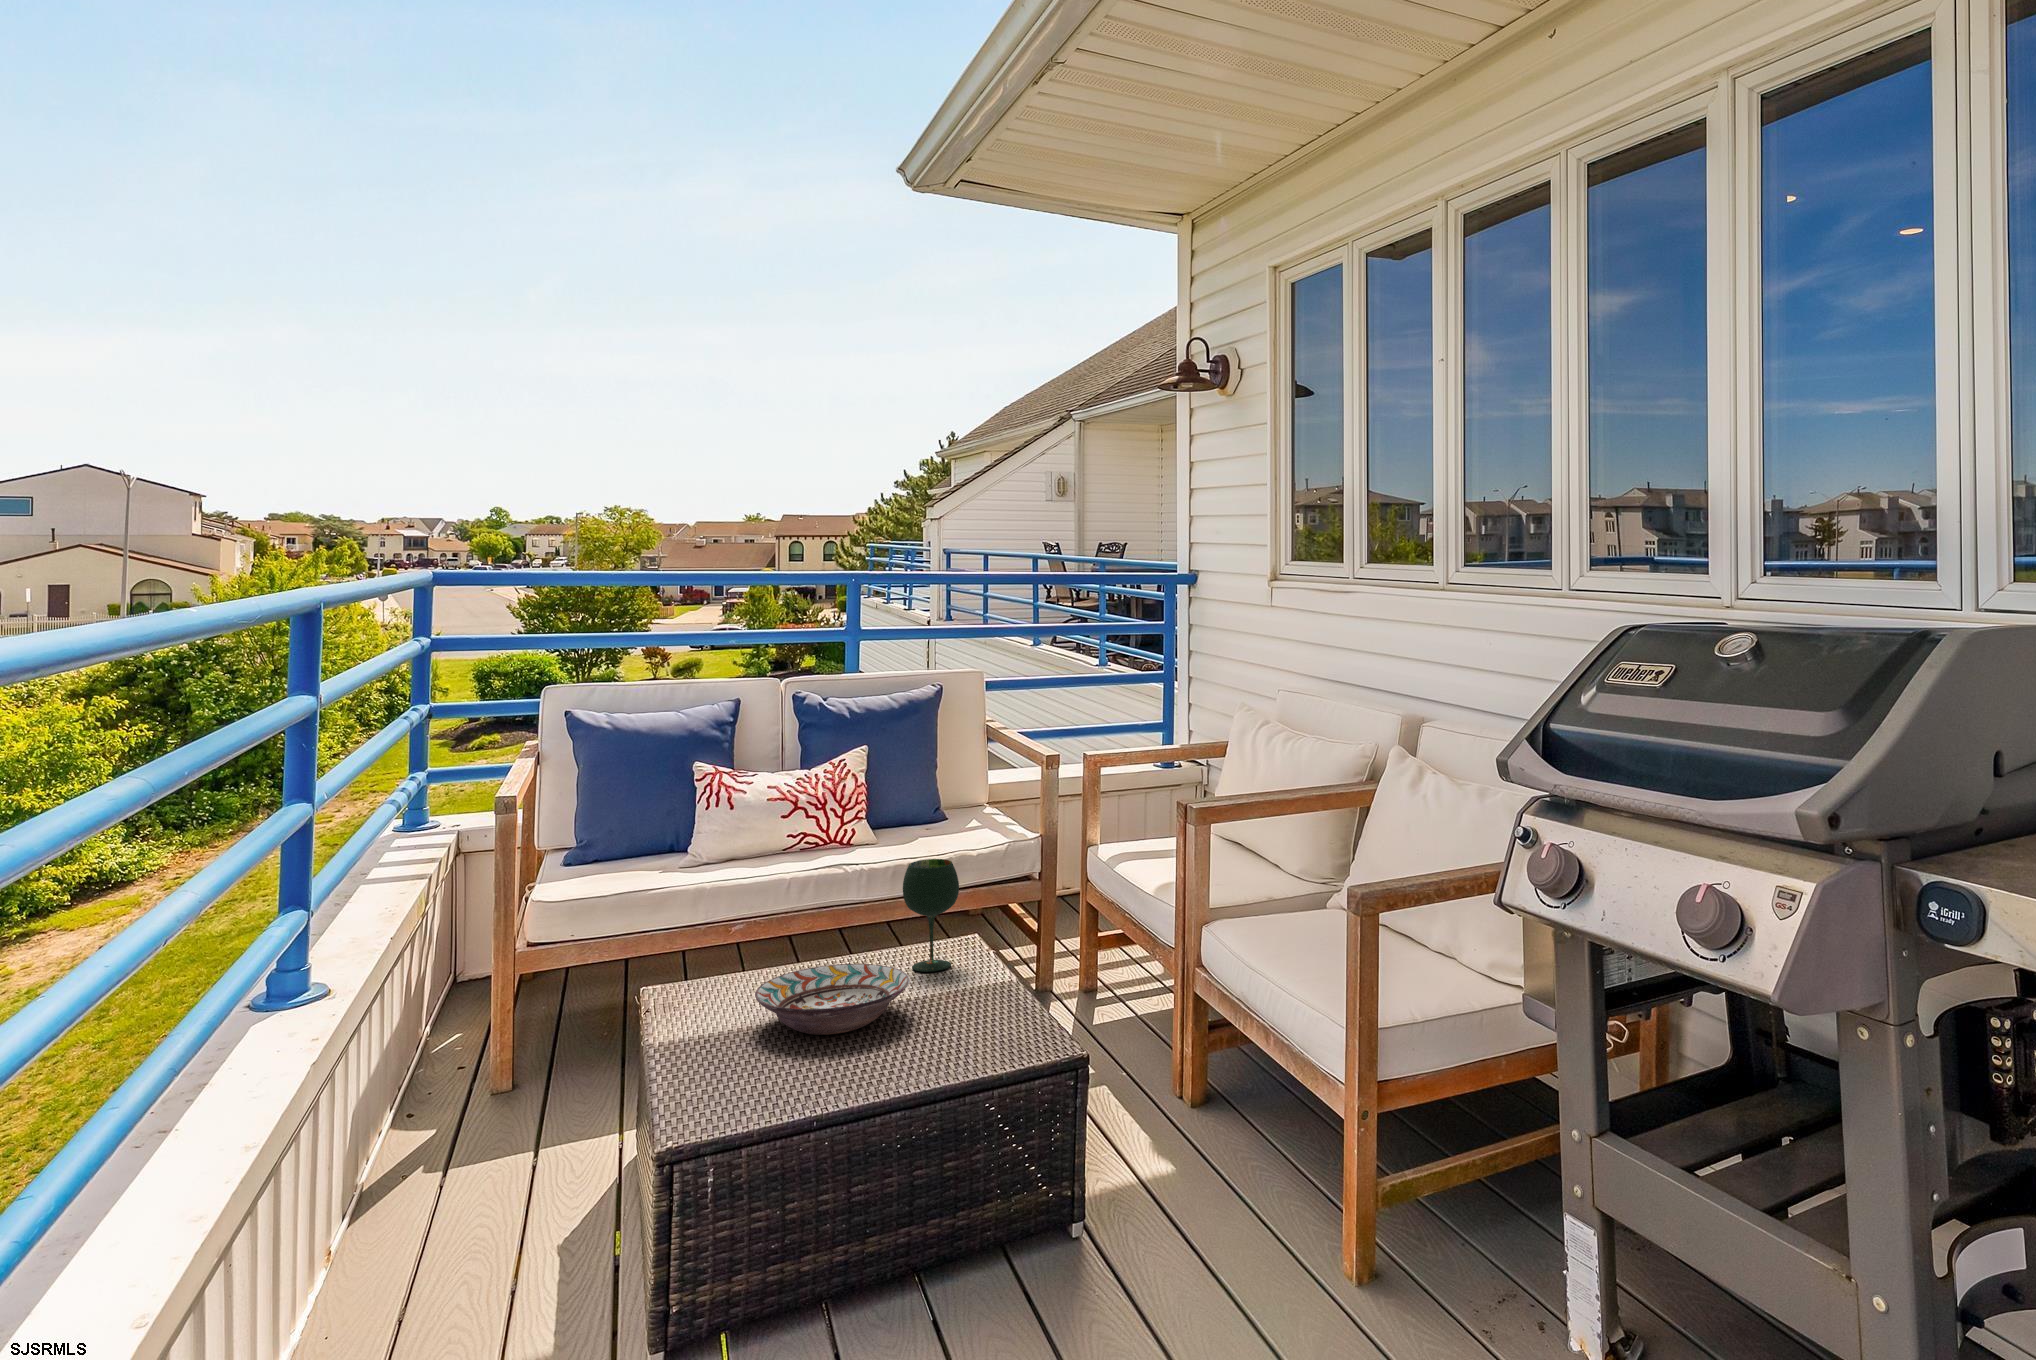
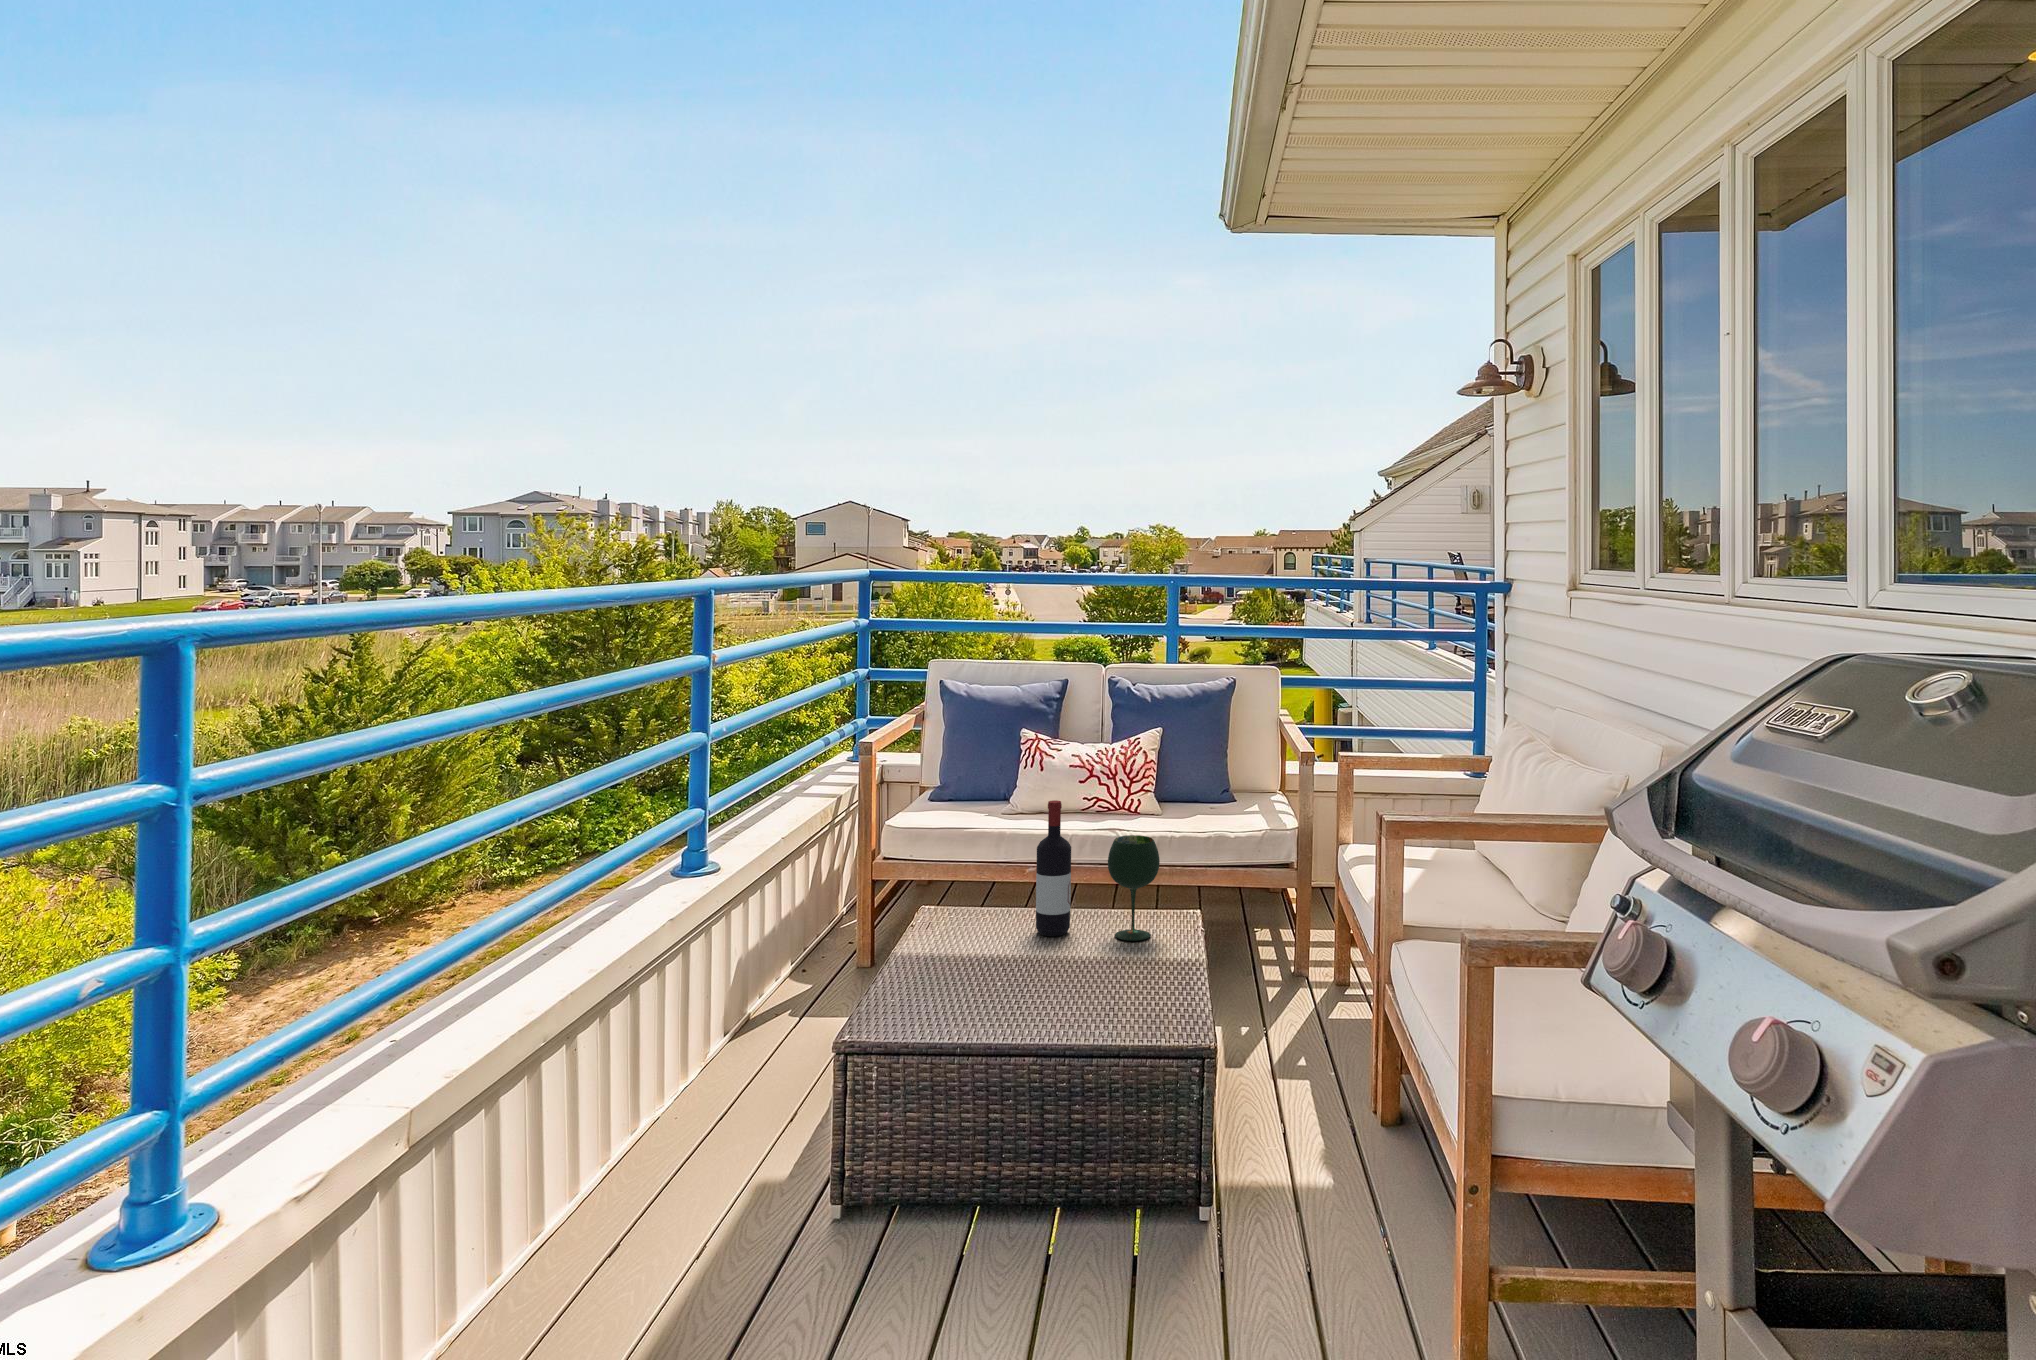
wine bottle: none [821,830,861,980] -> present [1036,800,1071,936]
decorative bowl: present [755,964,909,1035] -> none [946,922,1082,987]

